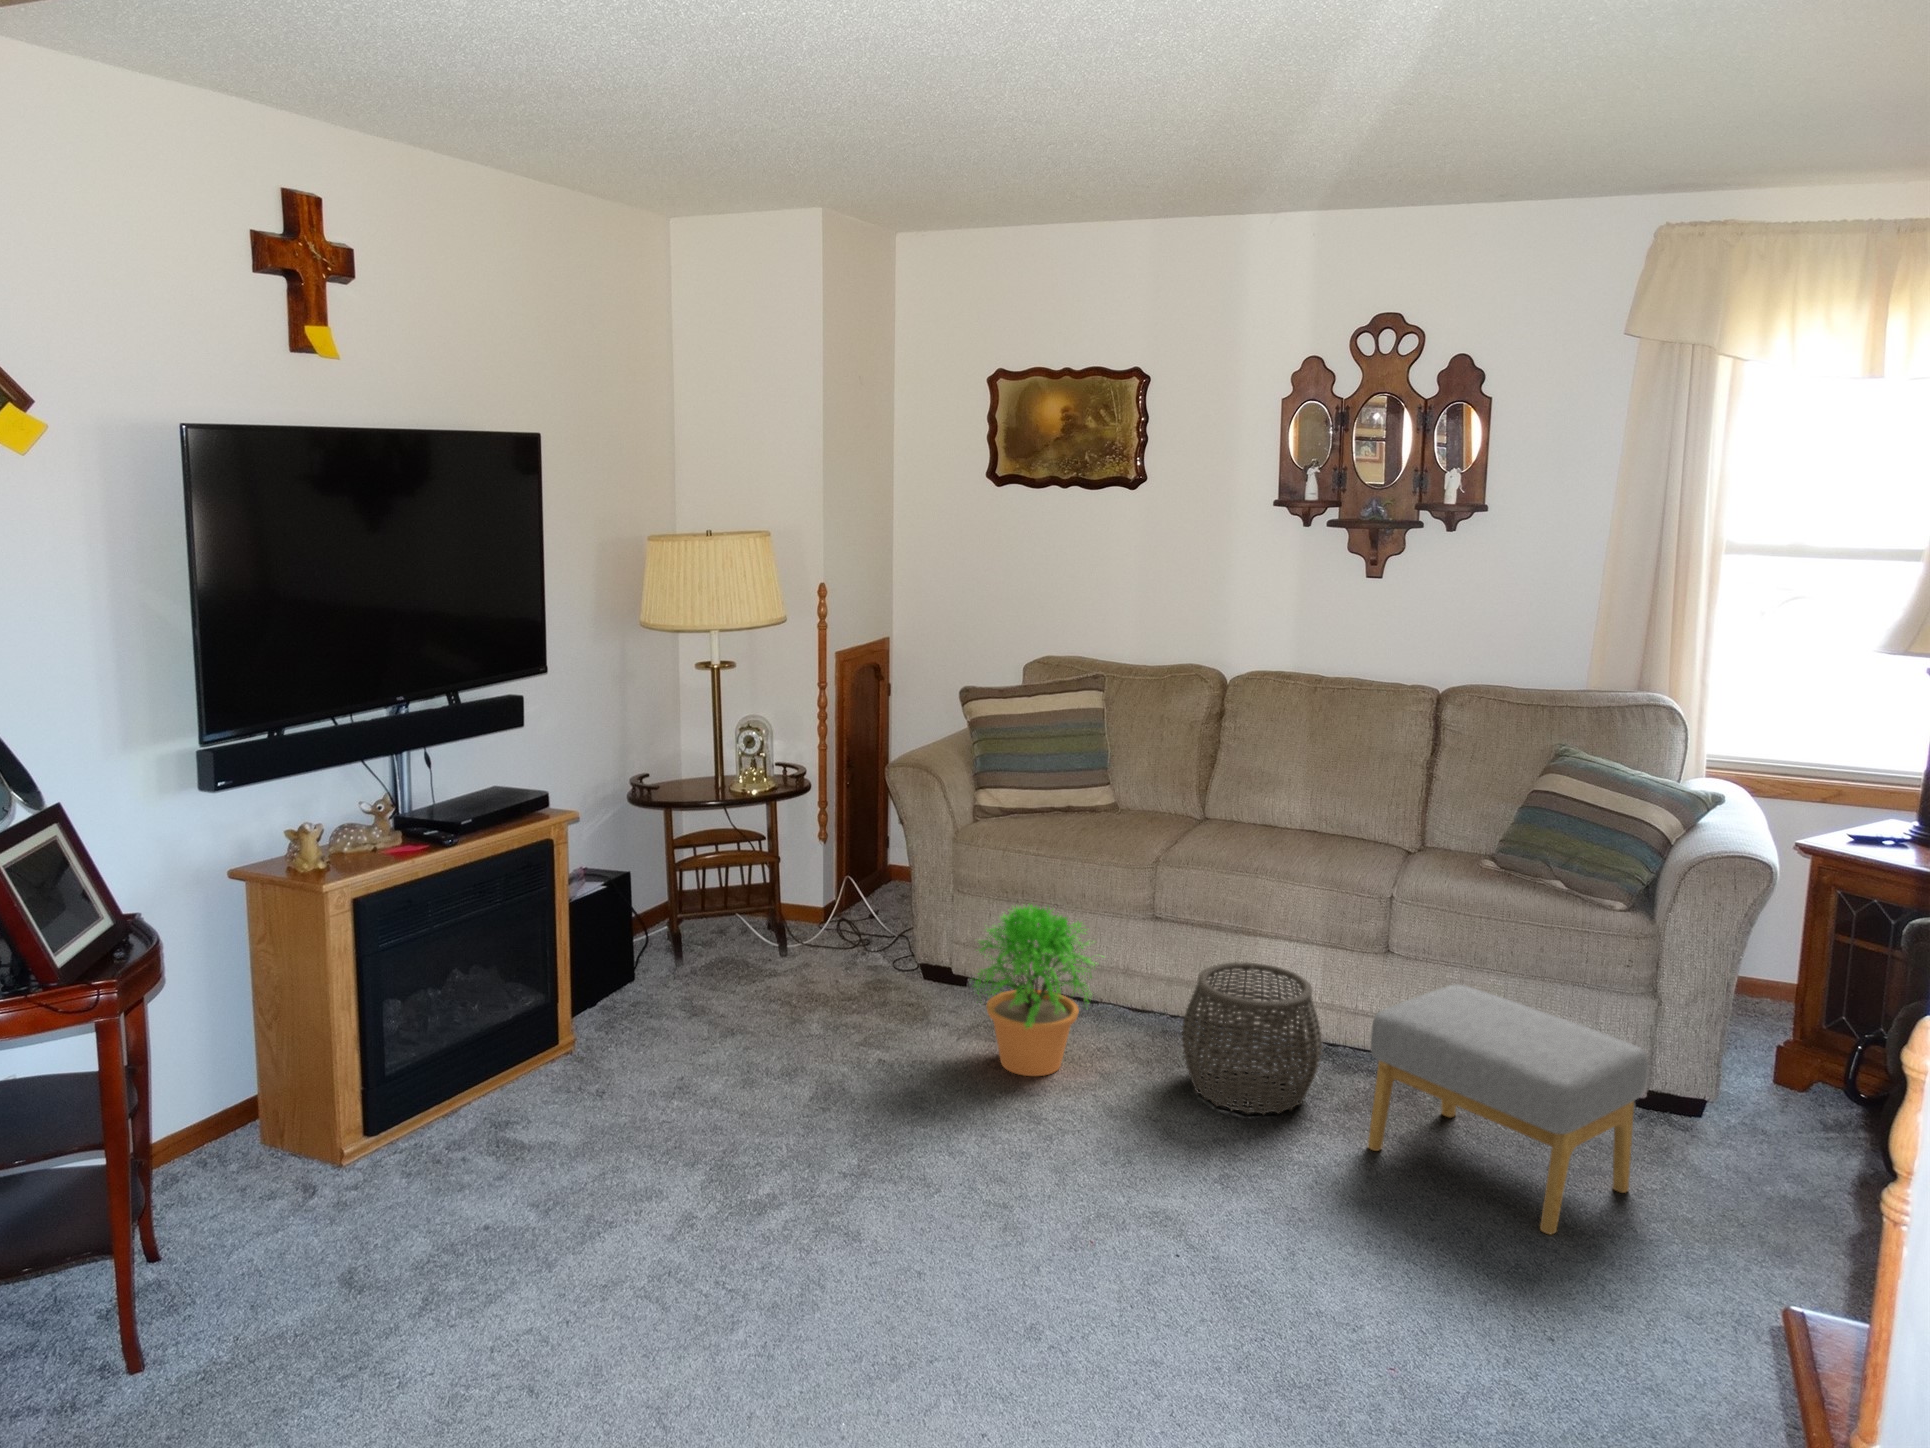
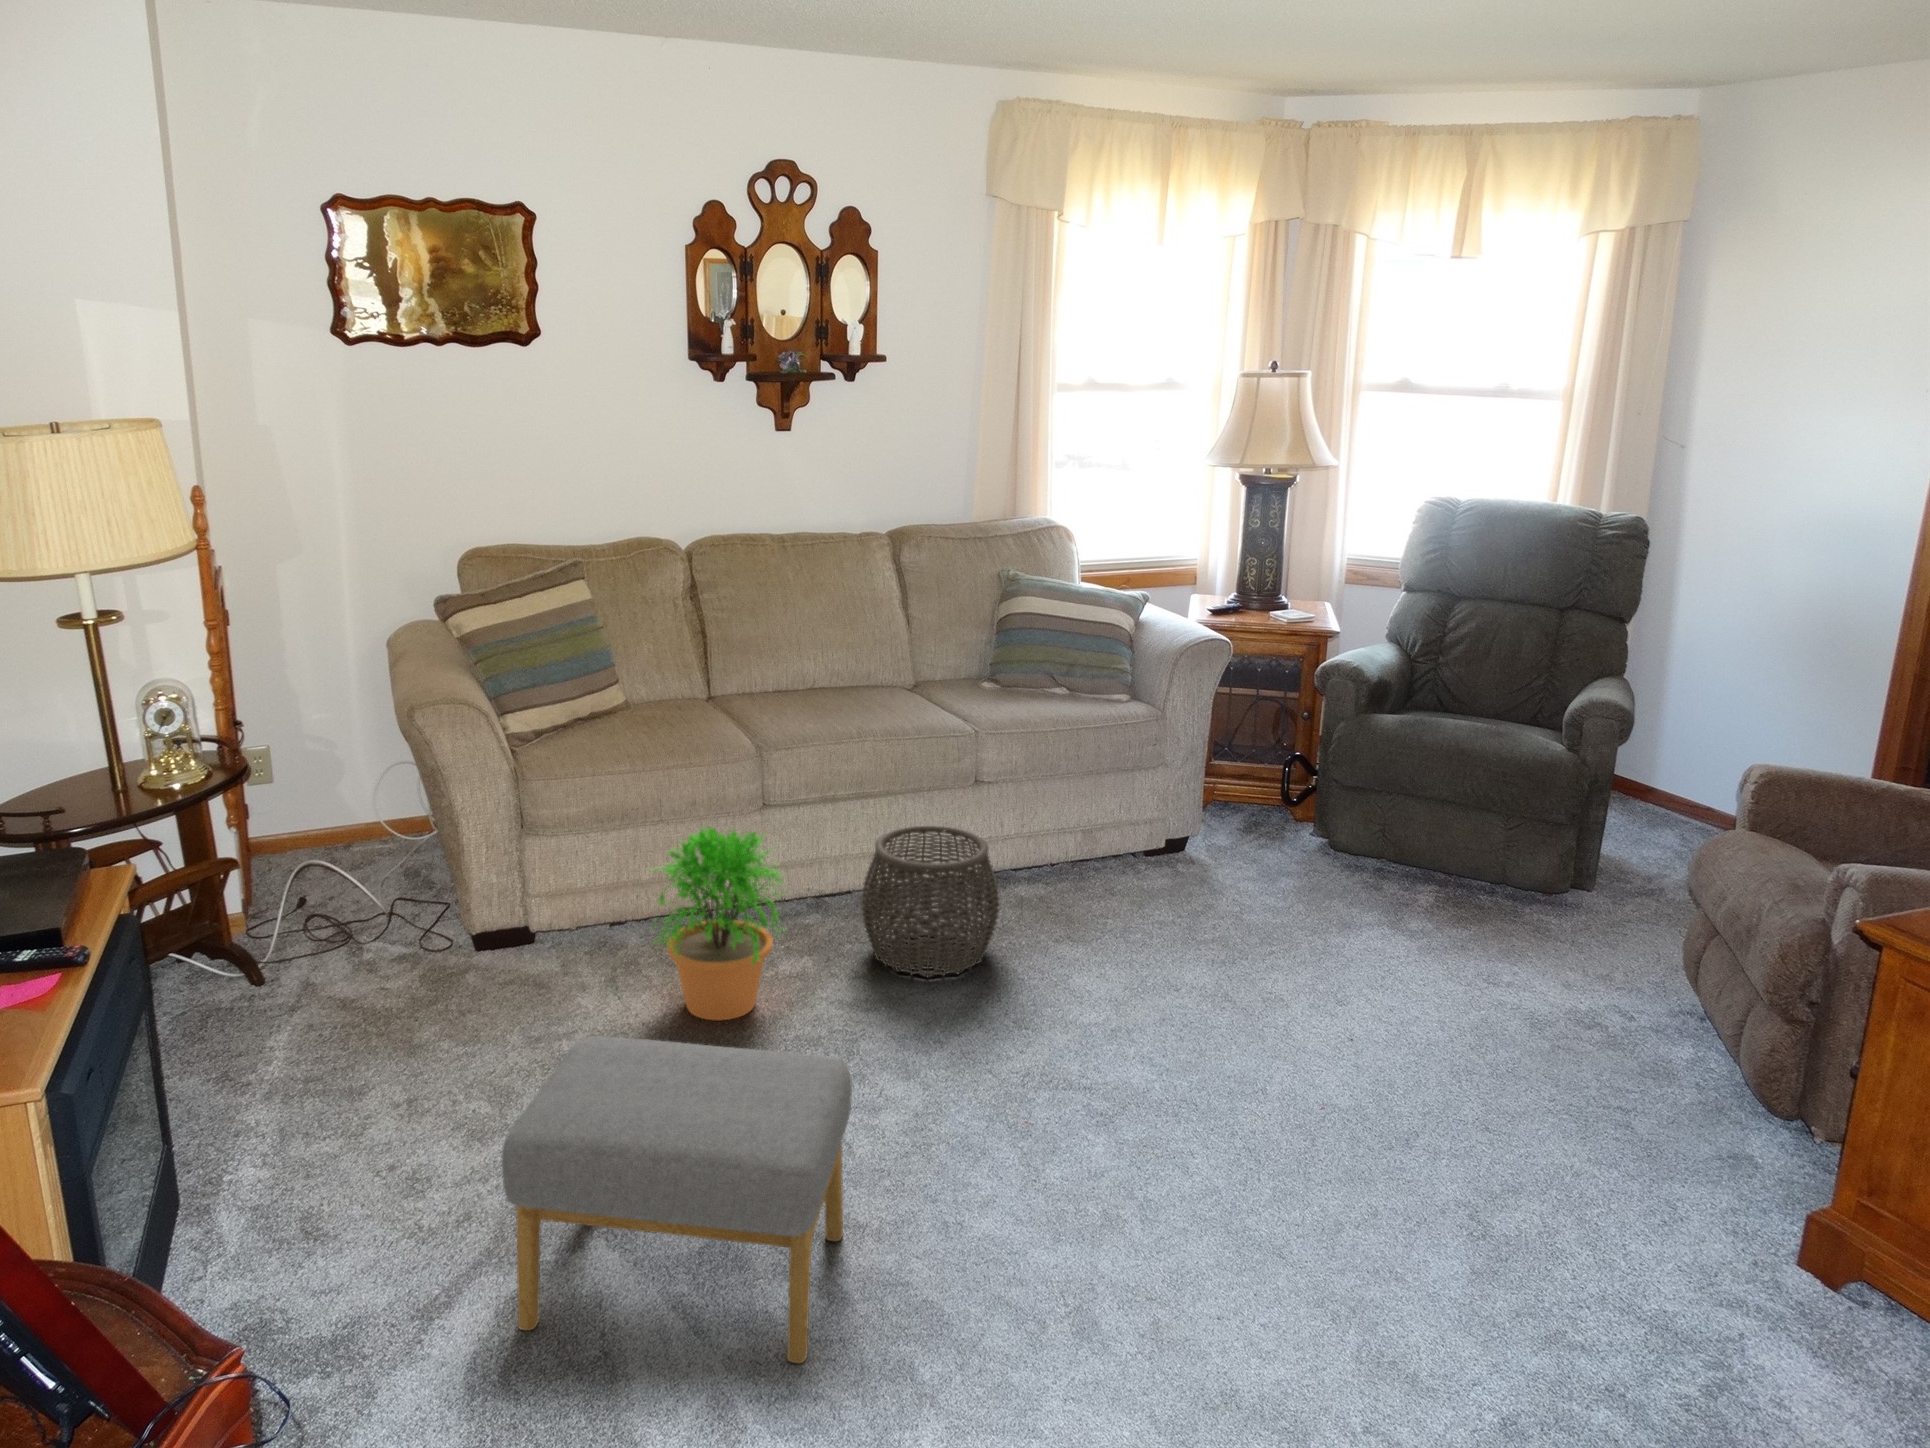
footstool: present [1368,985,1648,1234] -> present [501,1036,852,1363]

